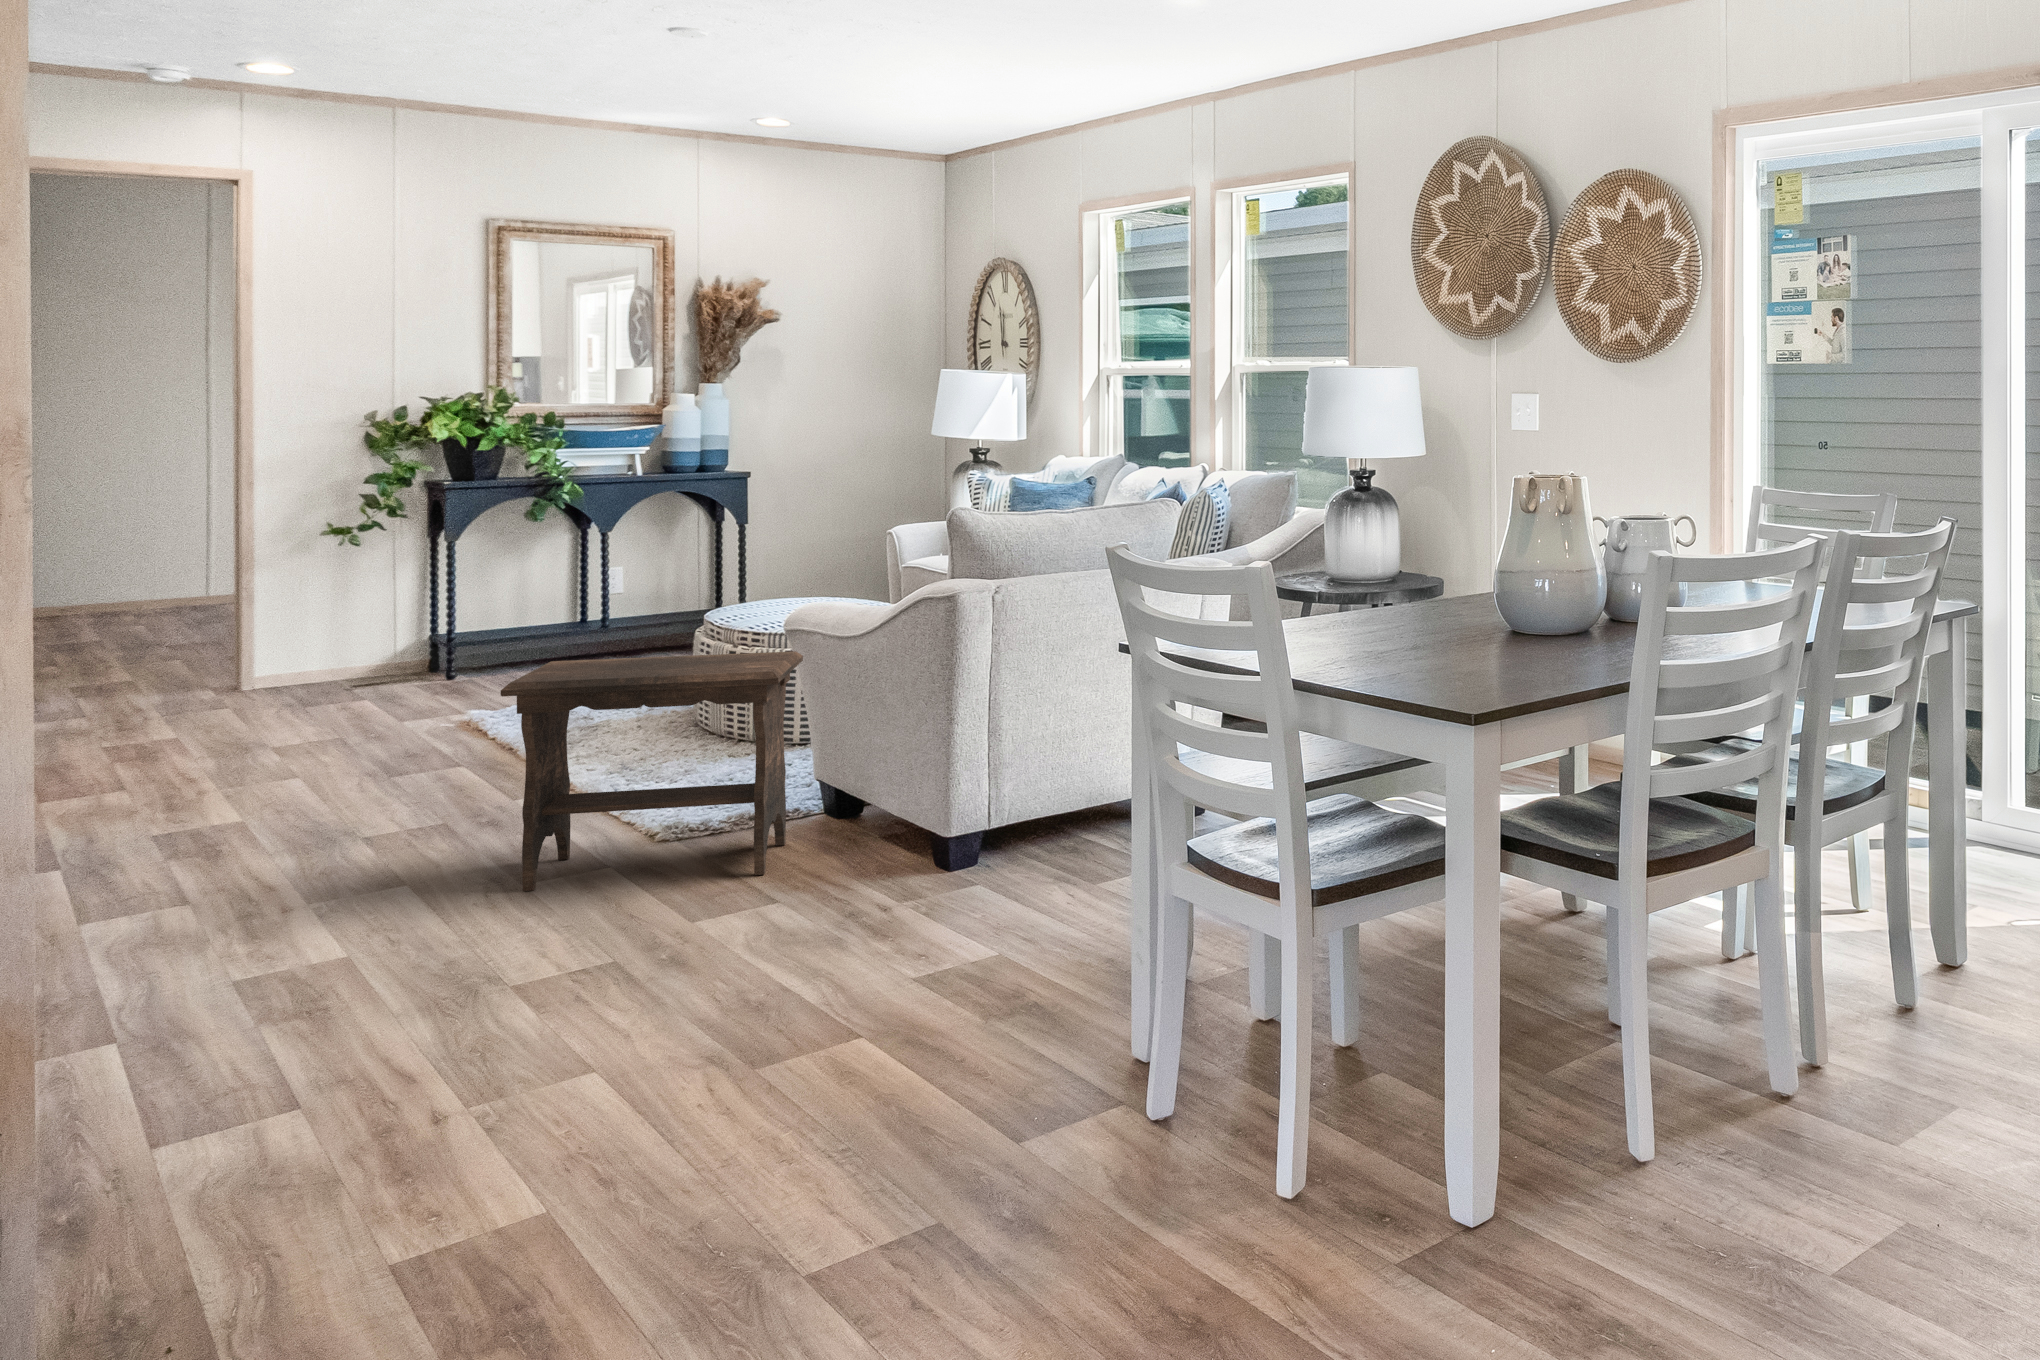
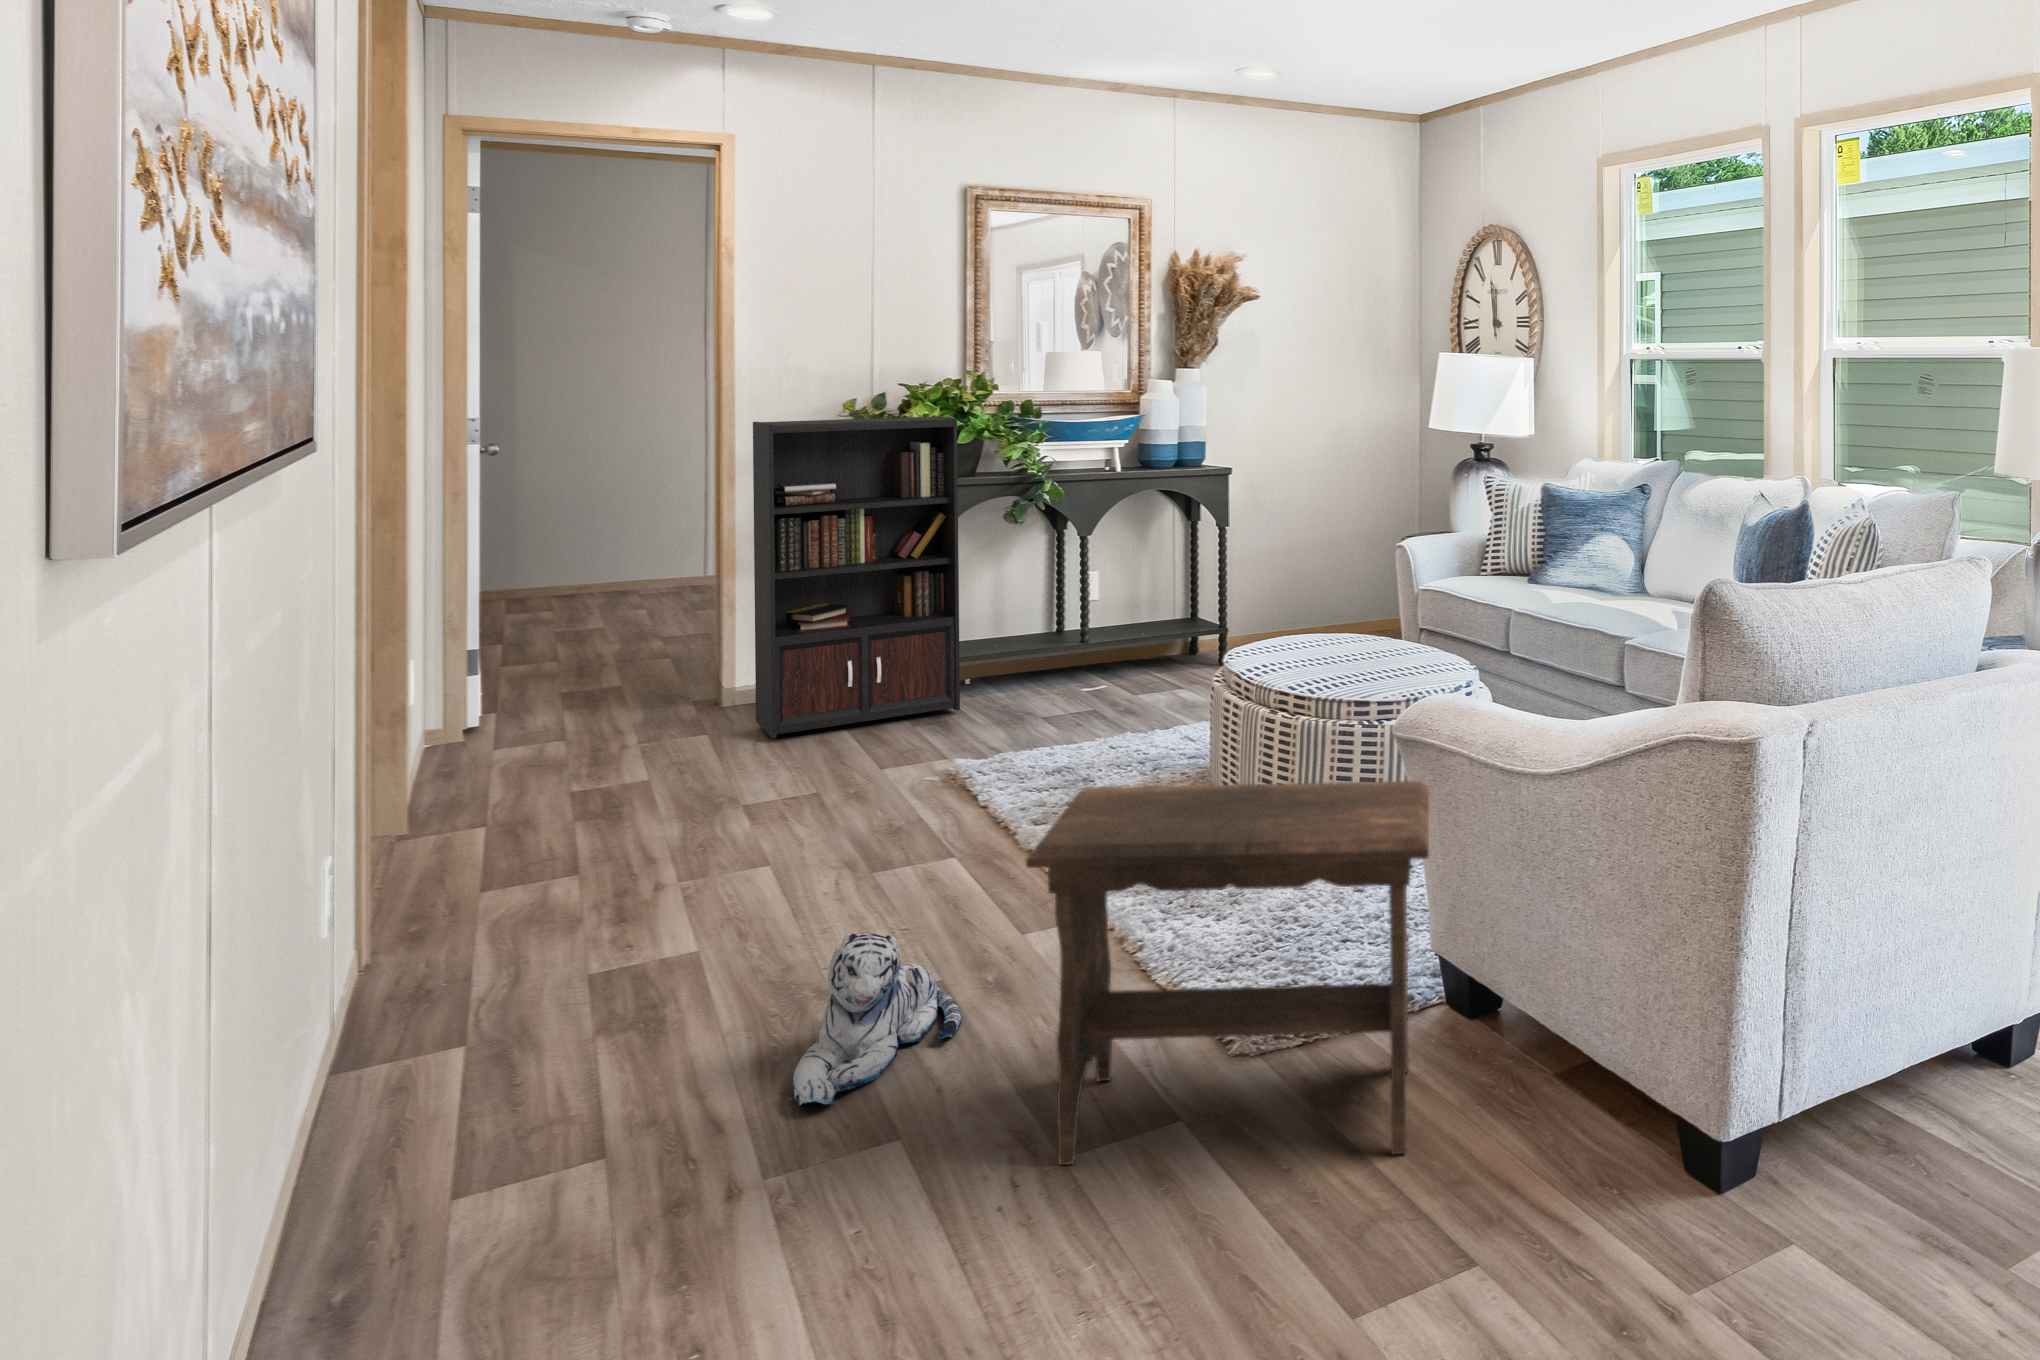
bookcase: none [277,425,490,707] -> present [753,416,970,738]
plush toy: none [329,771,461,879] -> present [793,933,962,1108]

